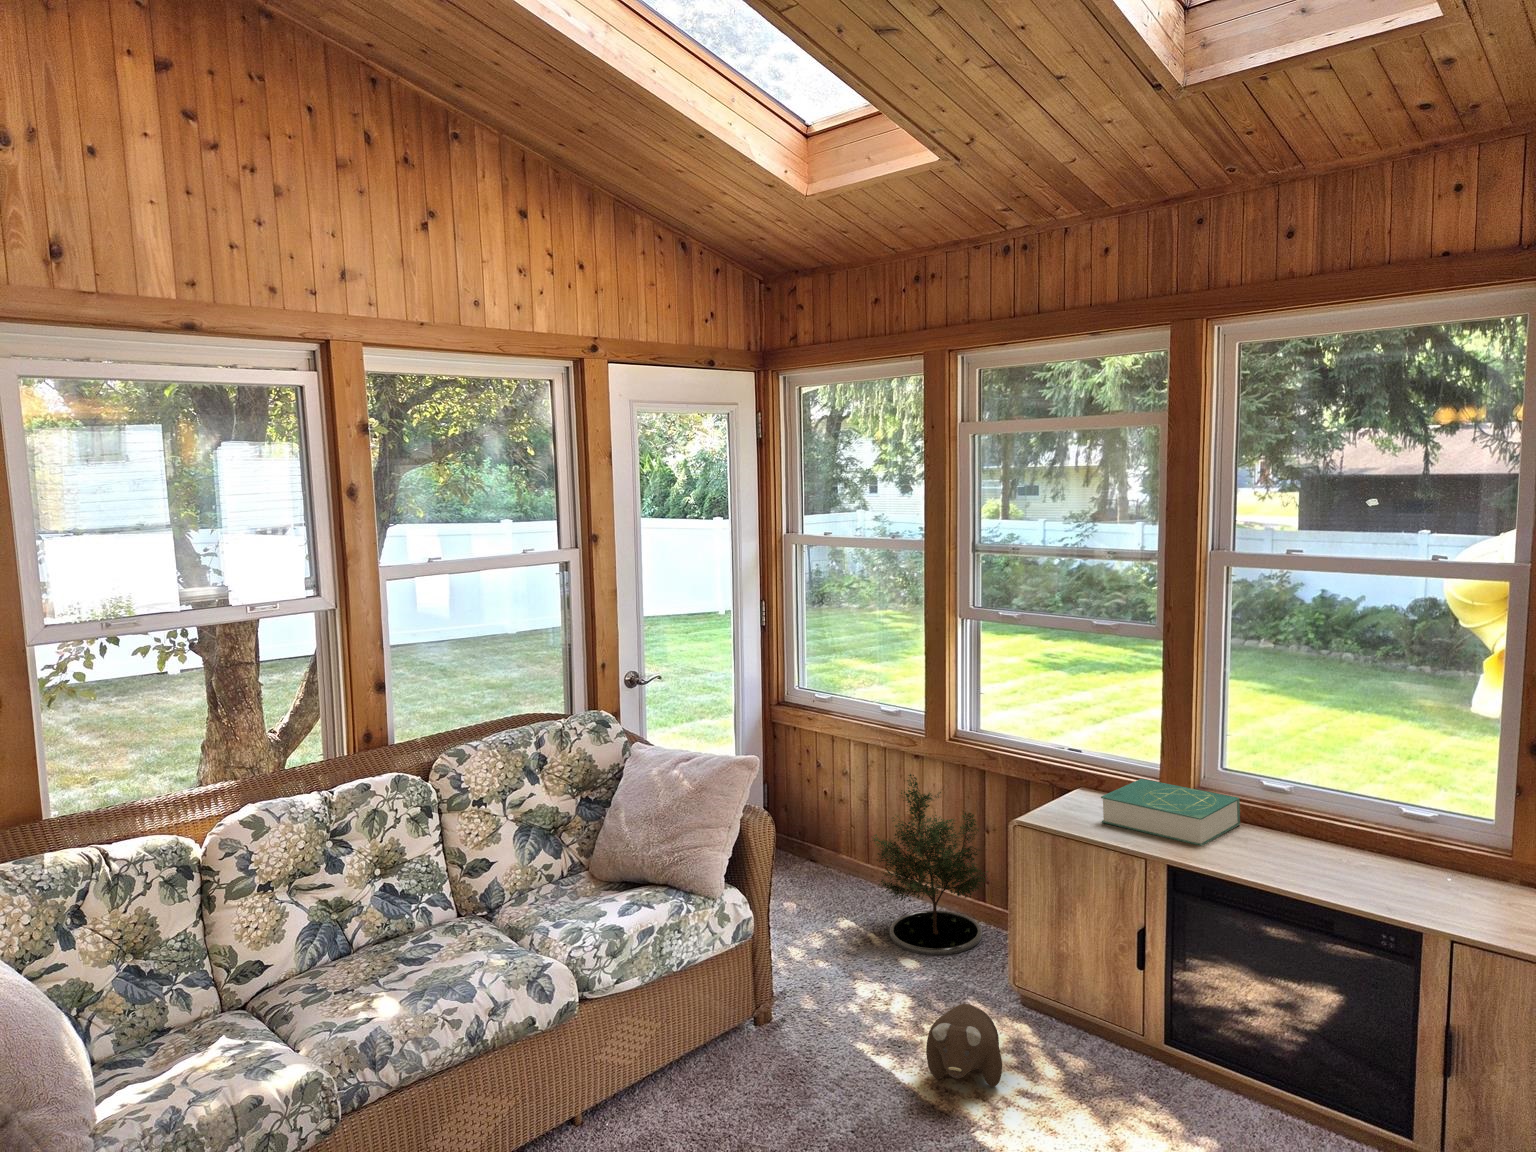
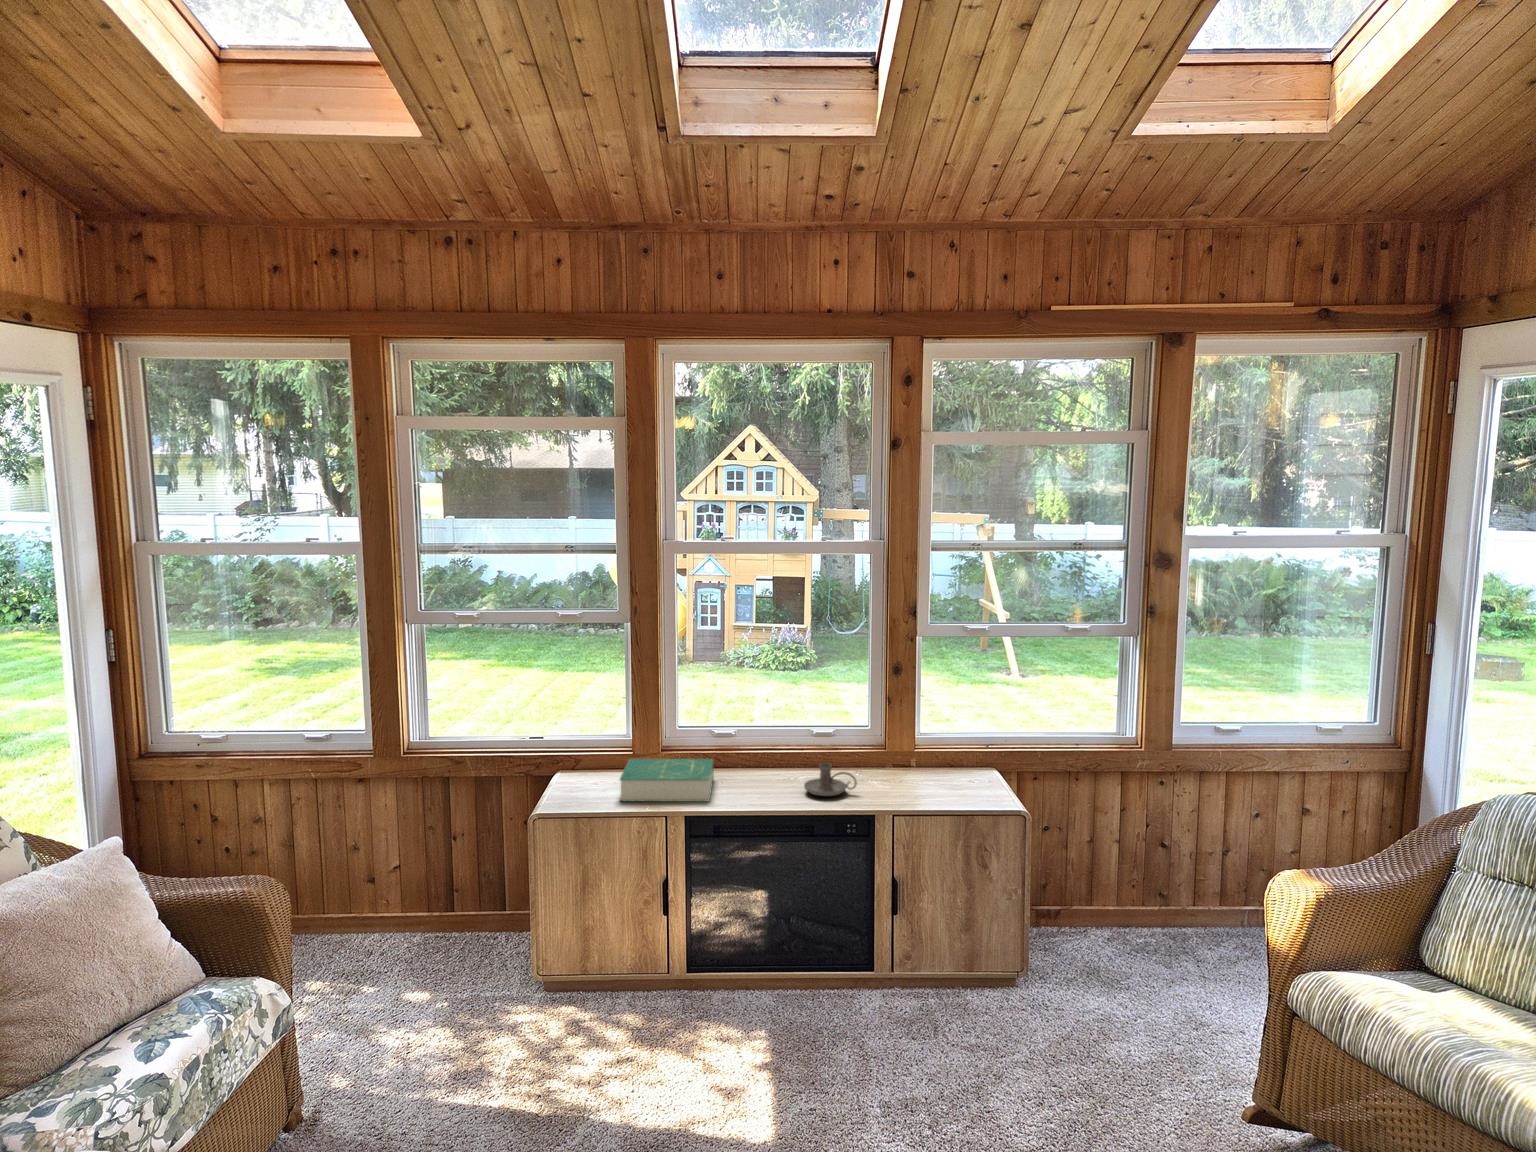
potted tree: present [870,774,988,955] -> none [347,798,466,984]
candle holder: none [1338,831,1419,879] -> present [804,763,857,796]
plush toy: present [926,1004,1002,1087] -> none [517,1001,590,1086]

